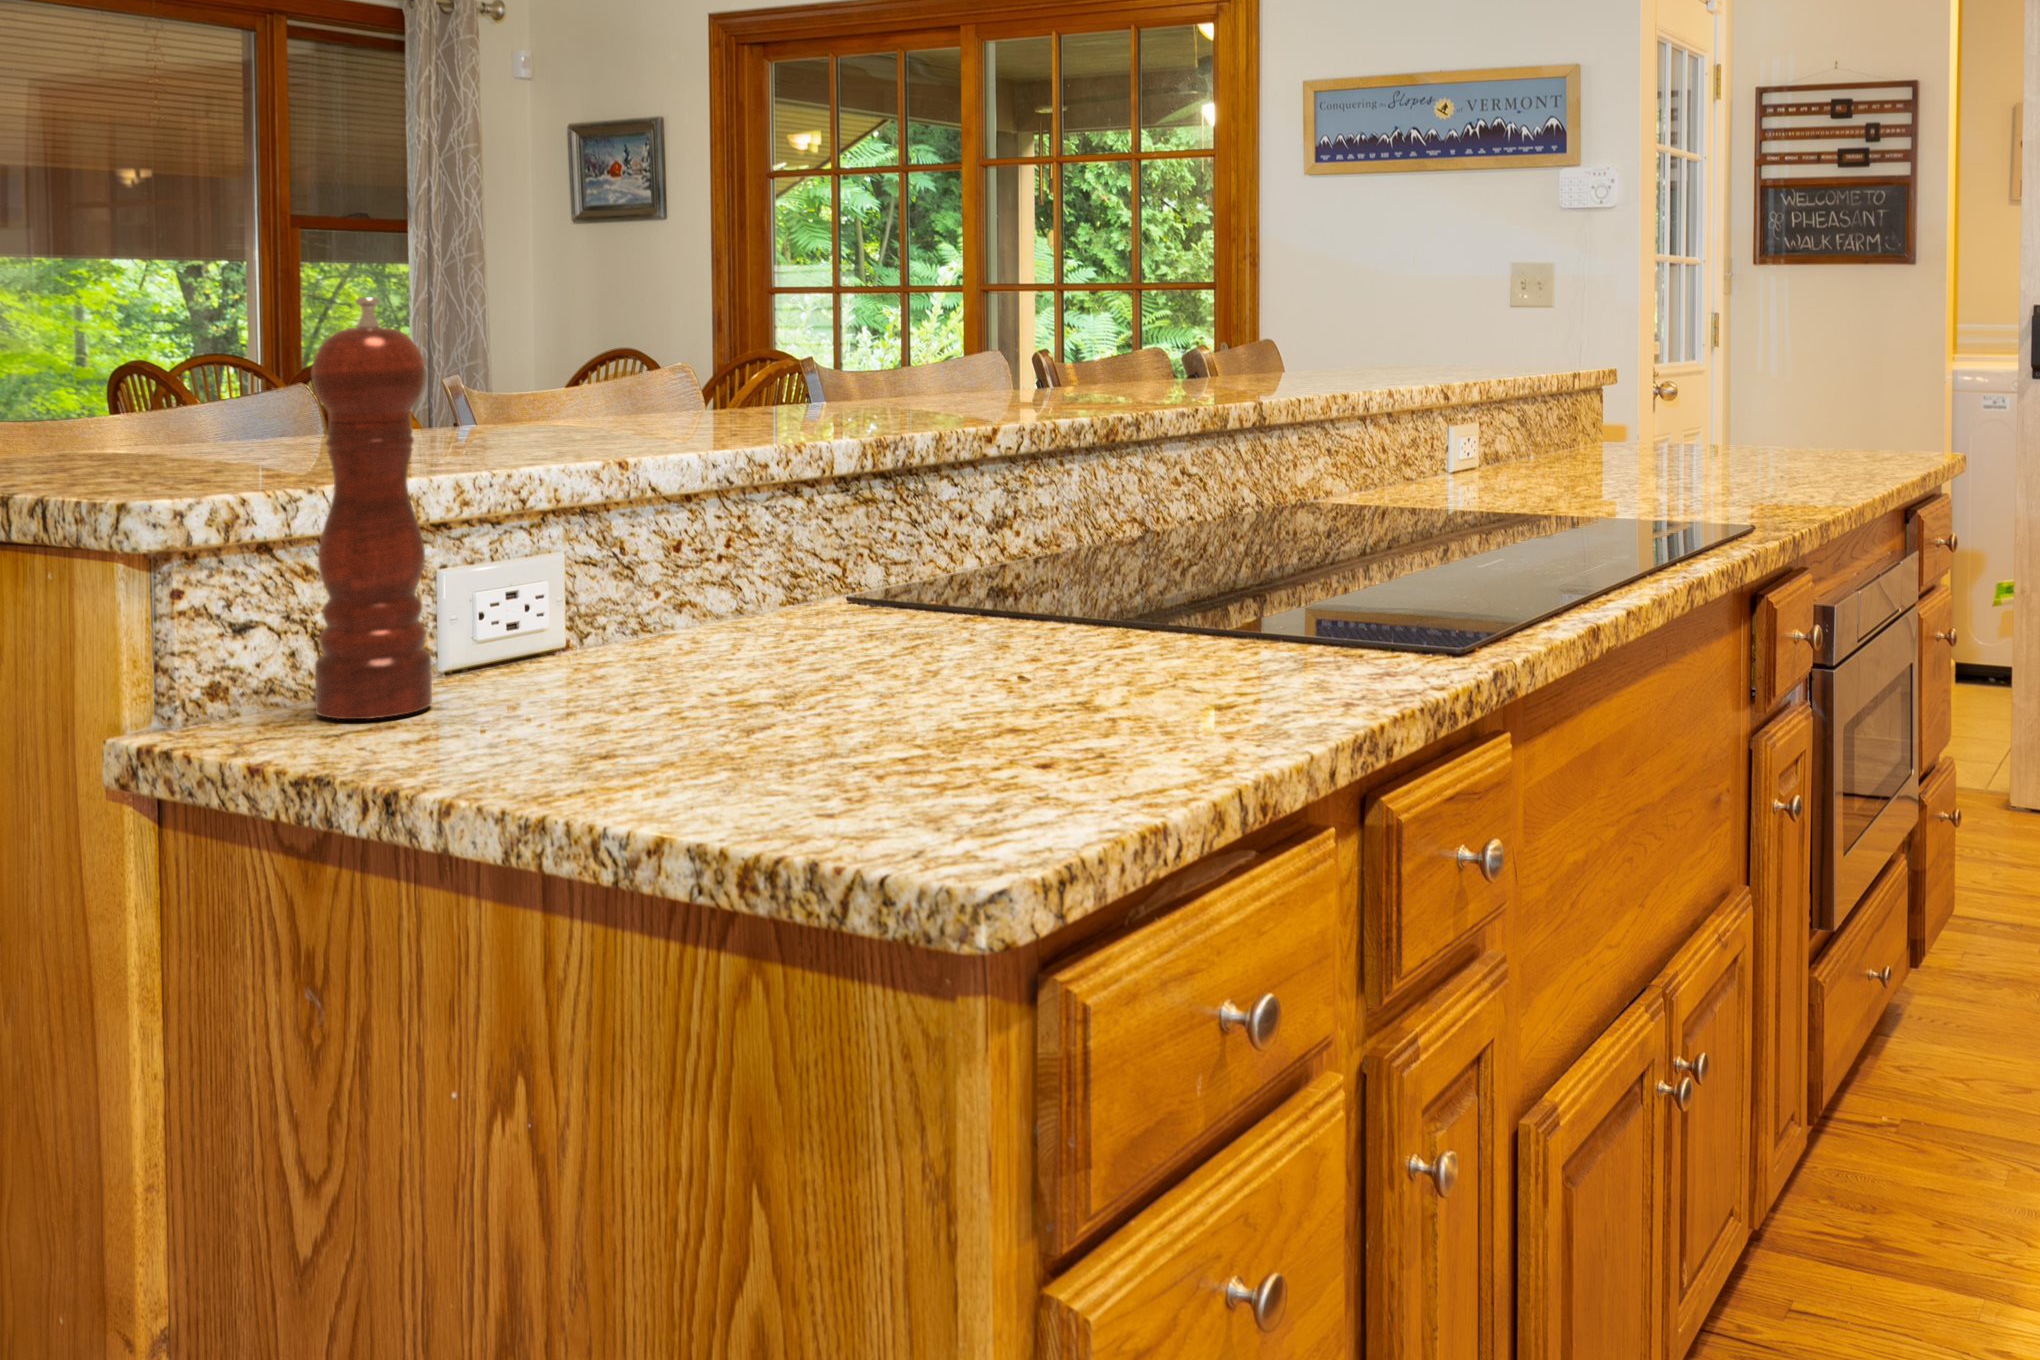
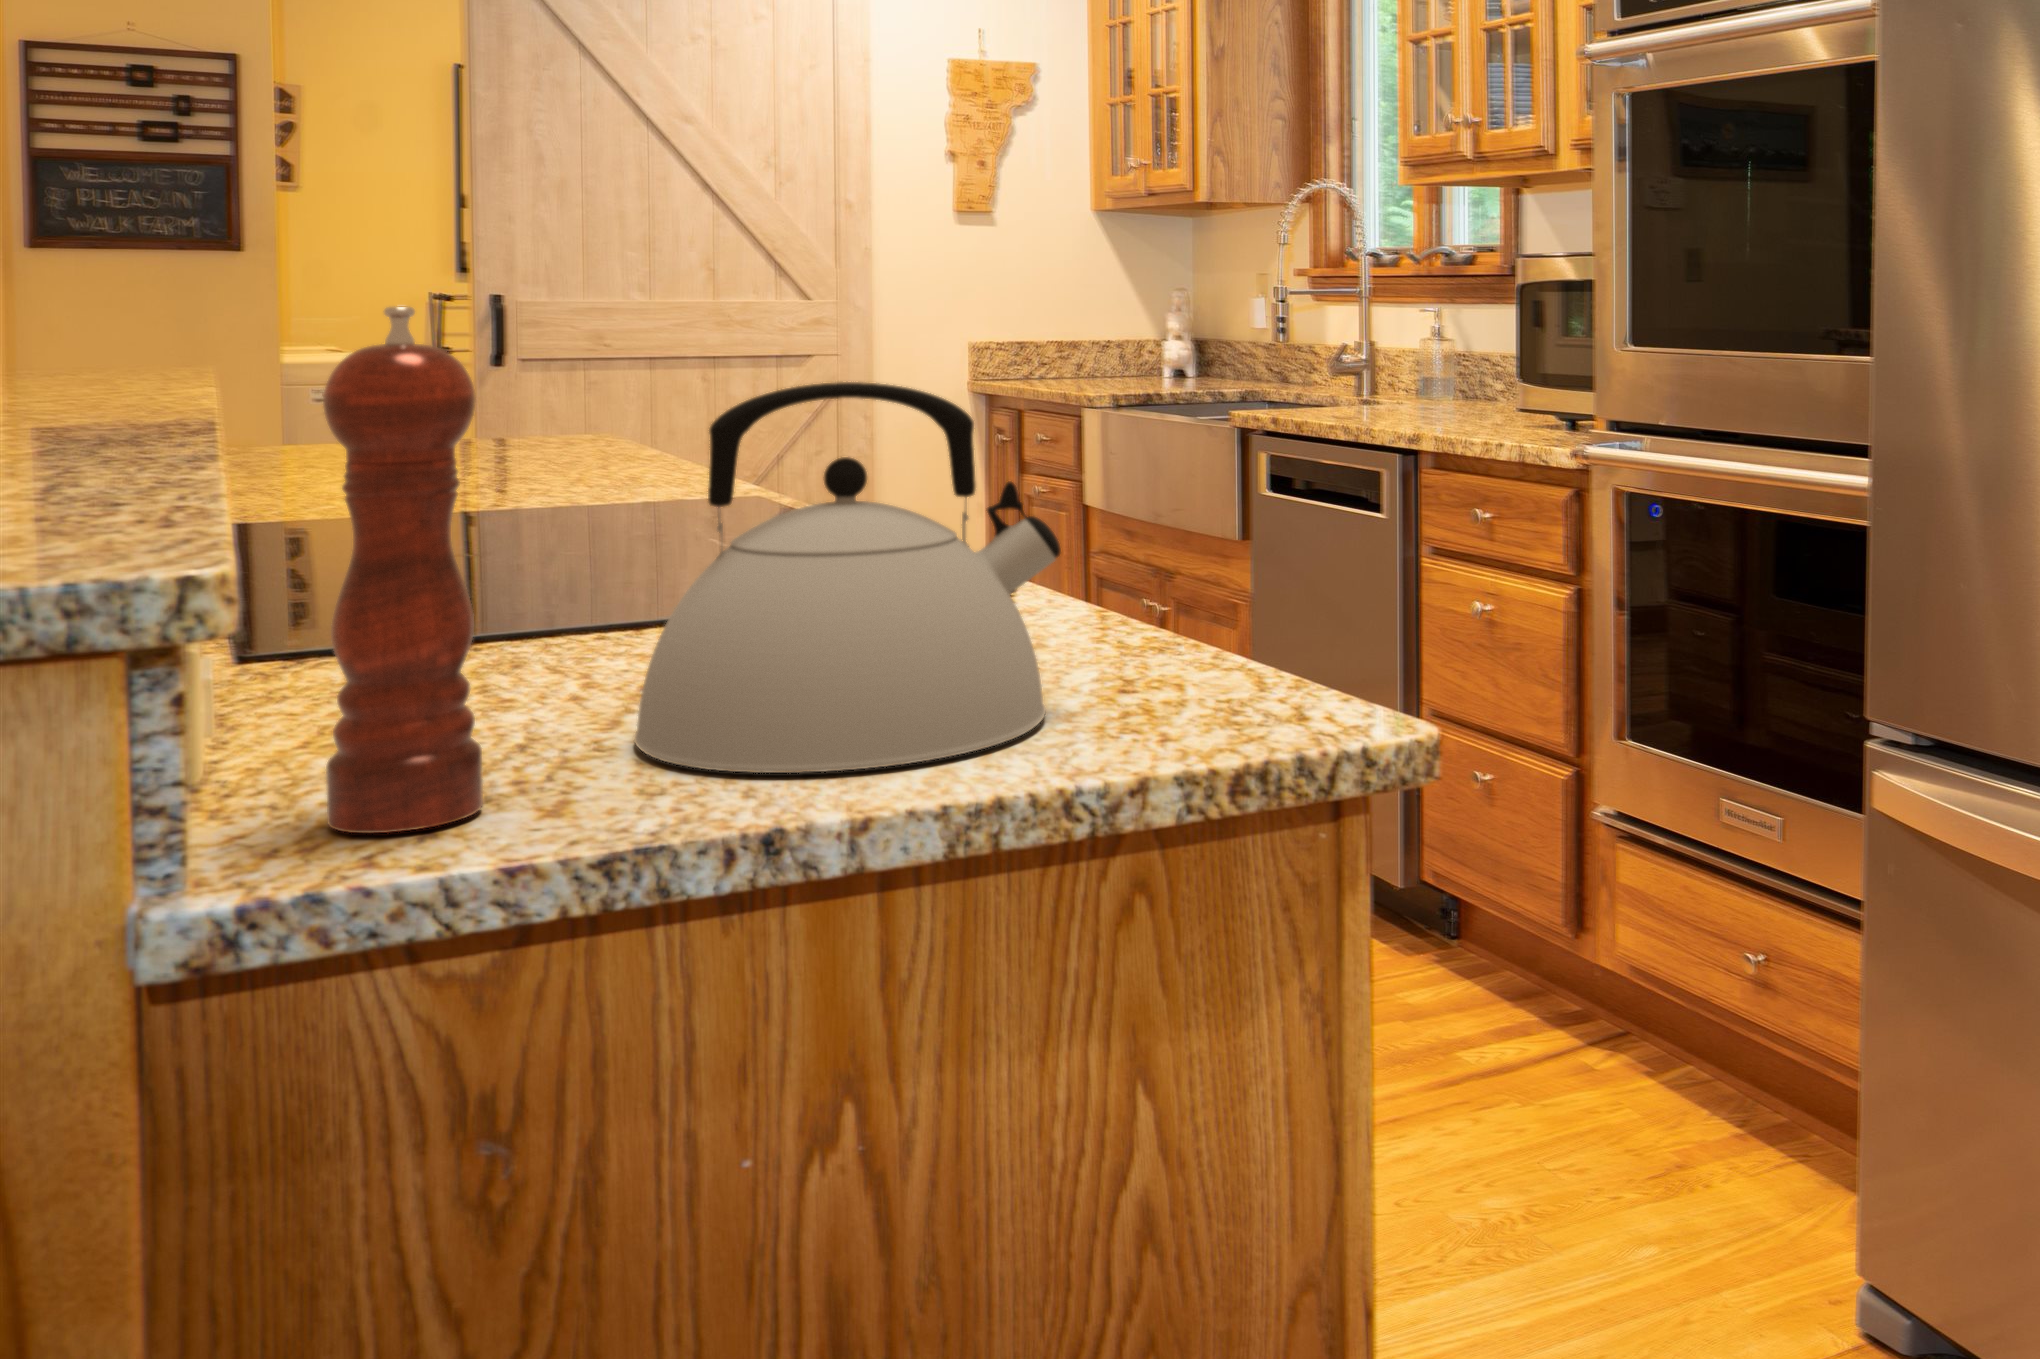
kettle: none [548,377,948,770] -> present [634,382,1061,773]

